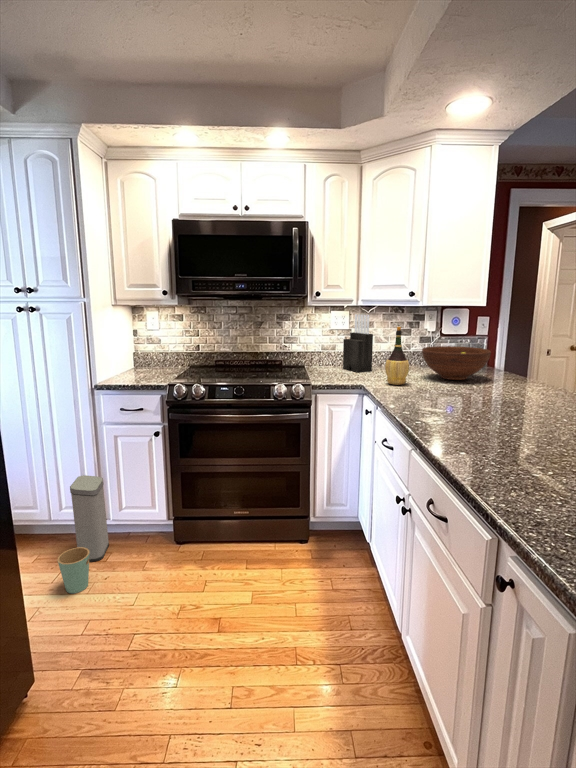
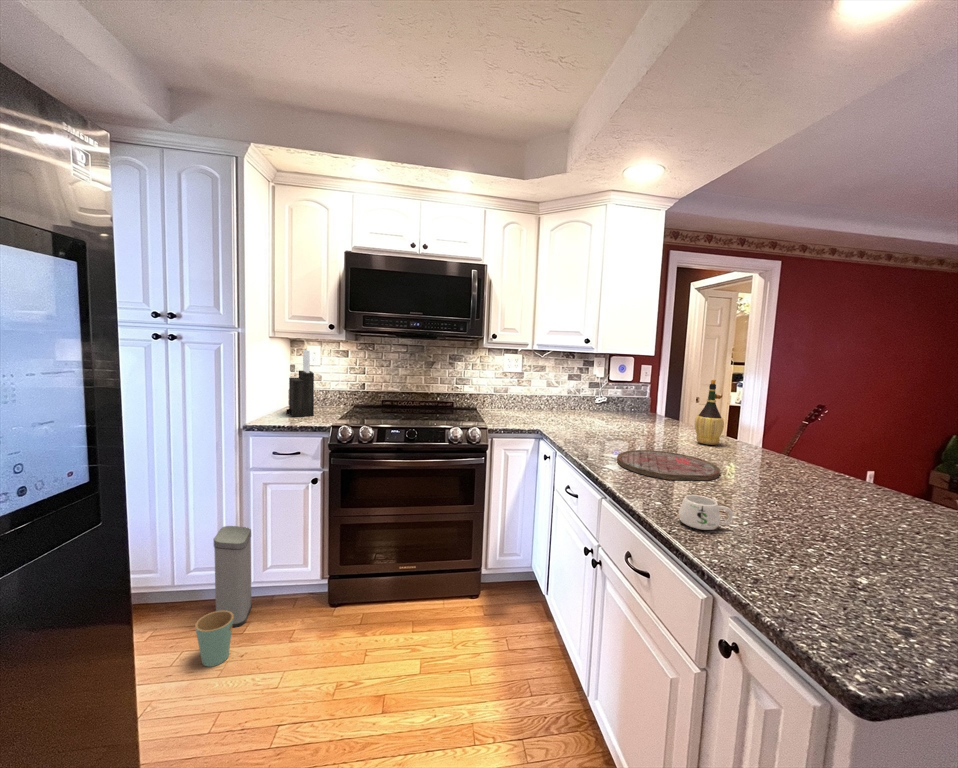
knife block: present [343,314,373,372] -> present [286,350,314,417]
wine bottle: present [385,327,409,385] -> present [695,380,724,445]
fruit bowl: present [422,346,491,380] -> none [596,393,663,428]
cutting board: none [432,401,536,429] -> present [617,450,720,481]
mug: none [477,443,532,477] -> present [679,495,733,530]

